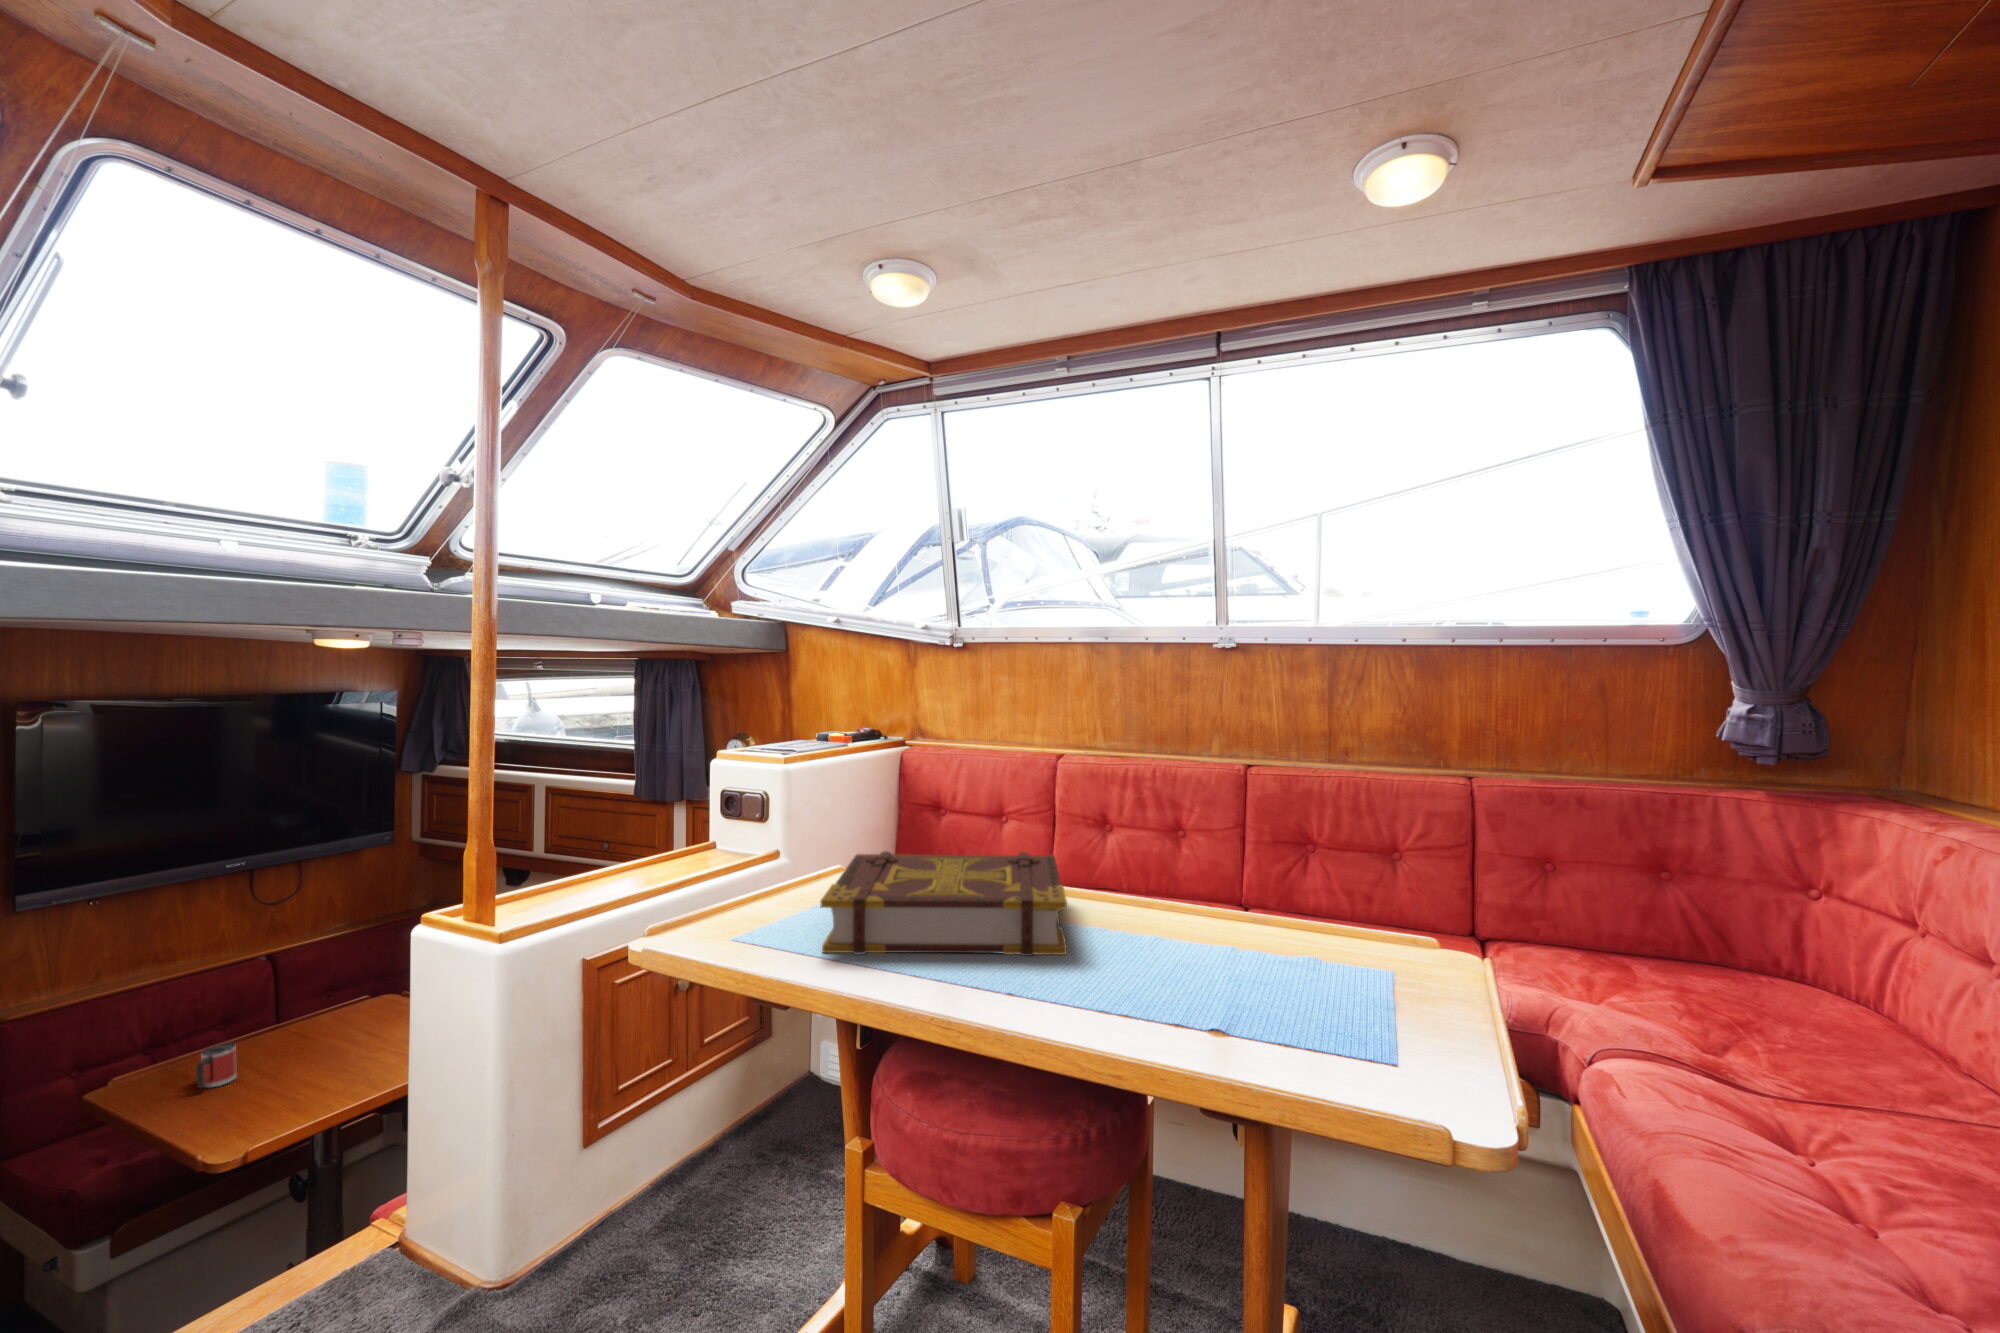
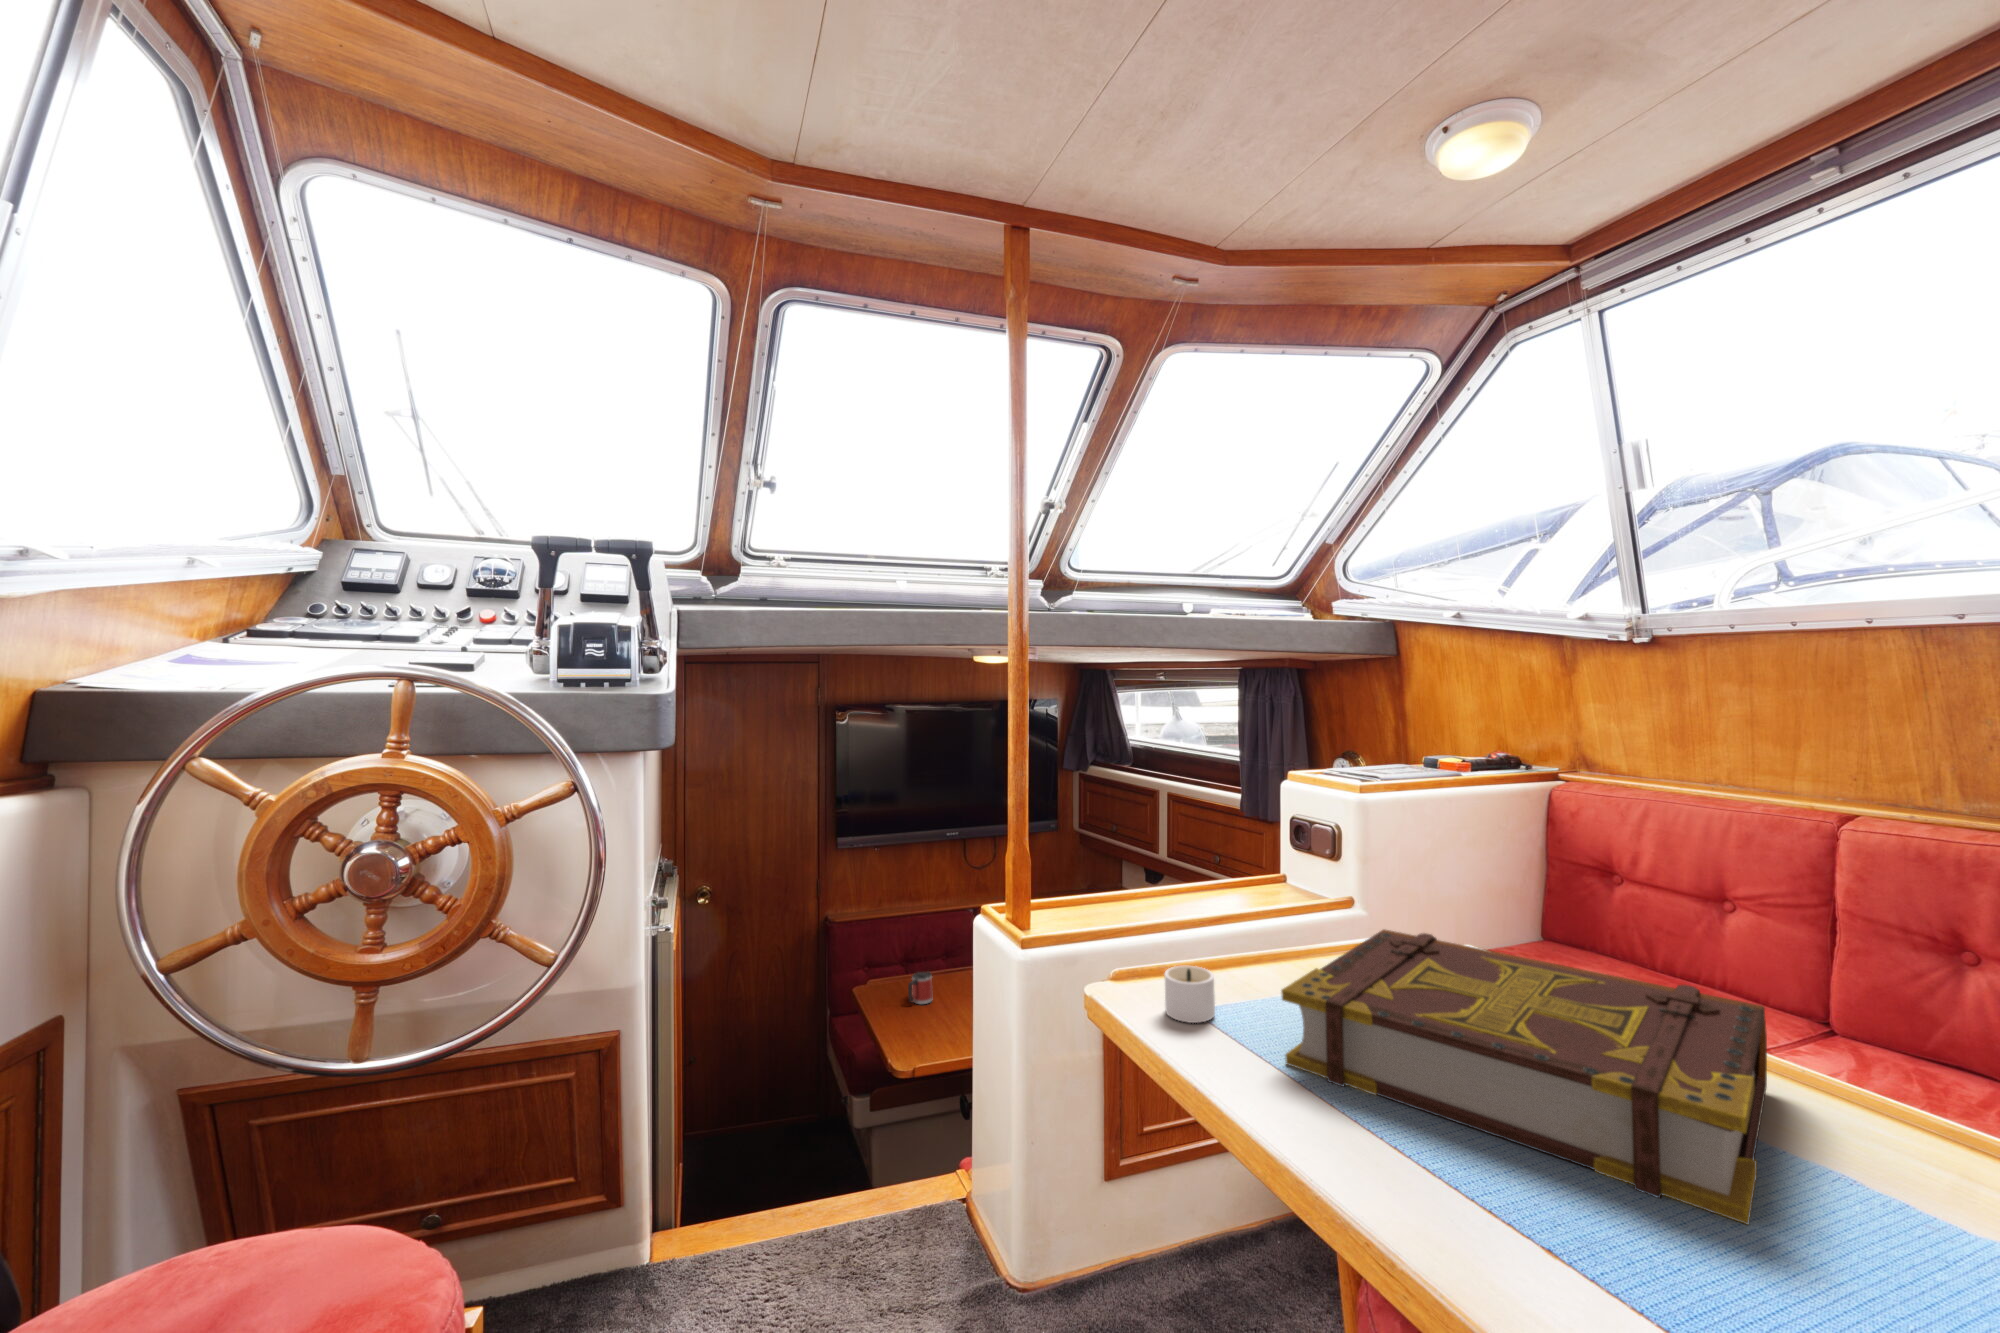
candle: none [715,905,773,948] -> present [1164,966,1215,1023]

